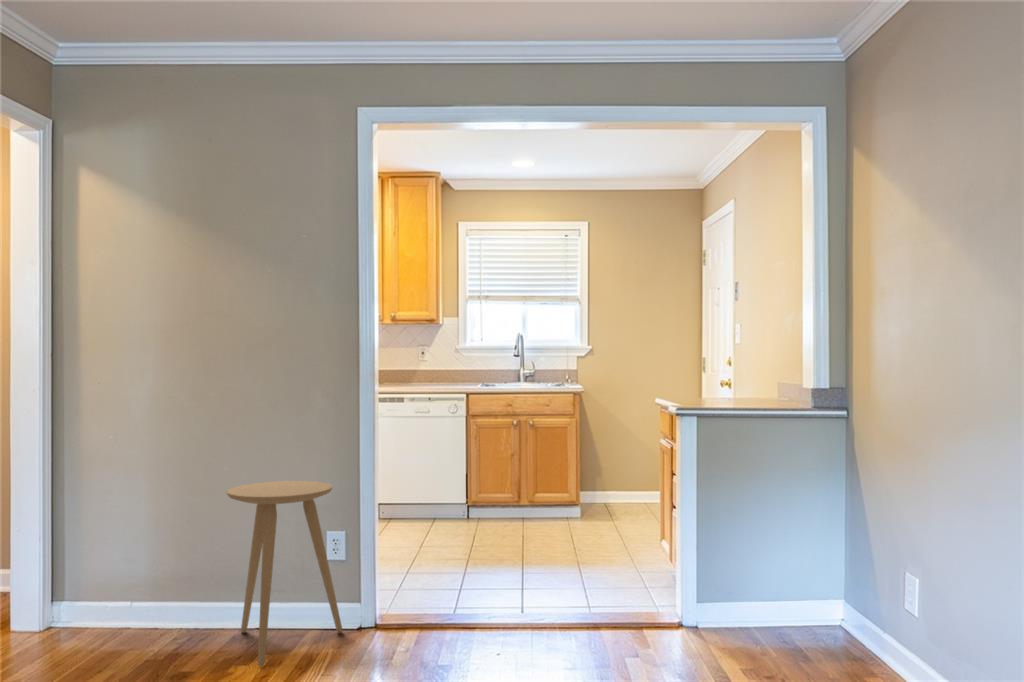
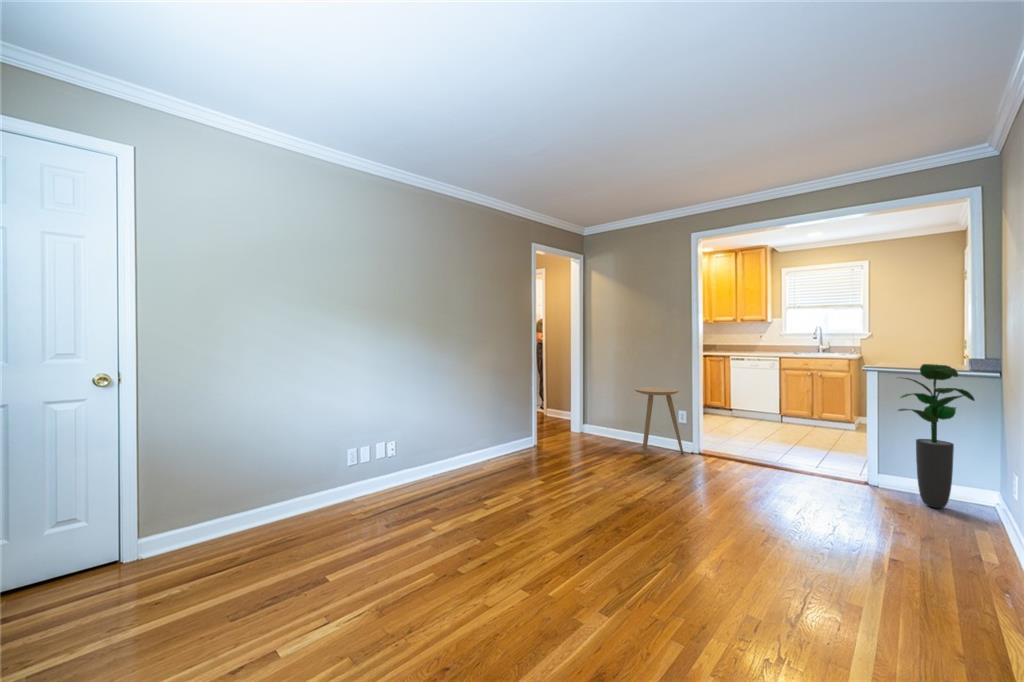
potted plant: none [727,400,840,652] -> present [898,364,975,508]

